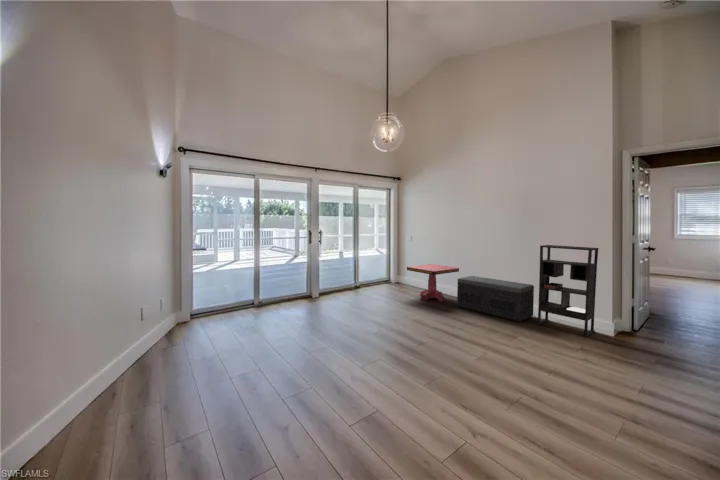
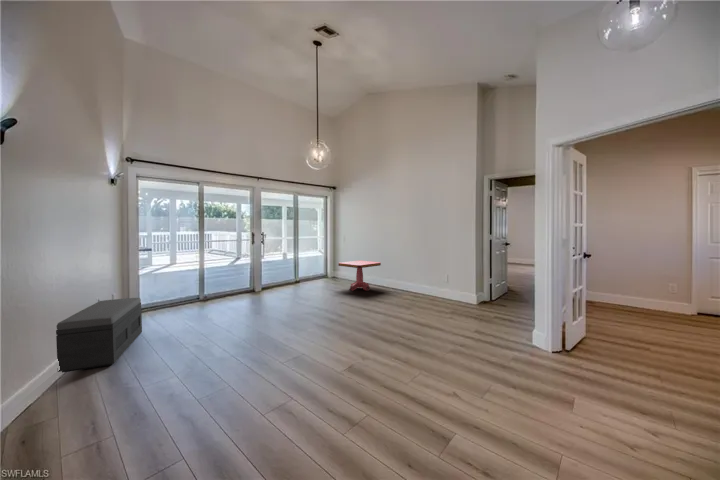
bookshelf: present [537,245,599,337] -> none [432,242,470,307]
storage bench: present [457,276,534,322] -> present [56,298,142,373]

